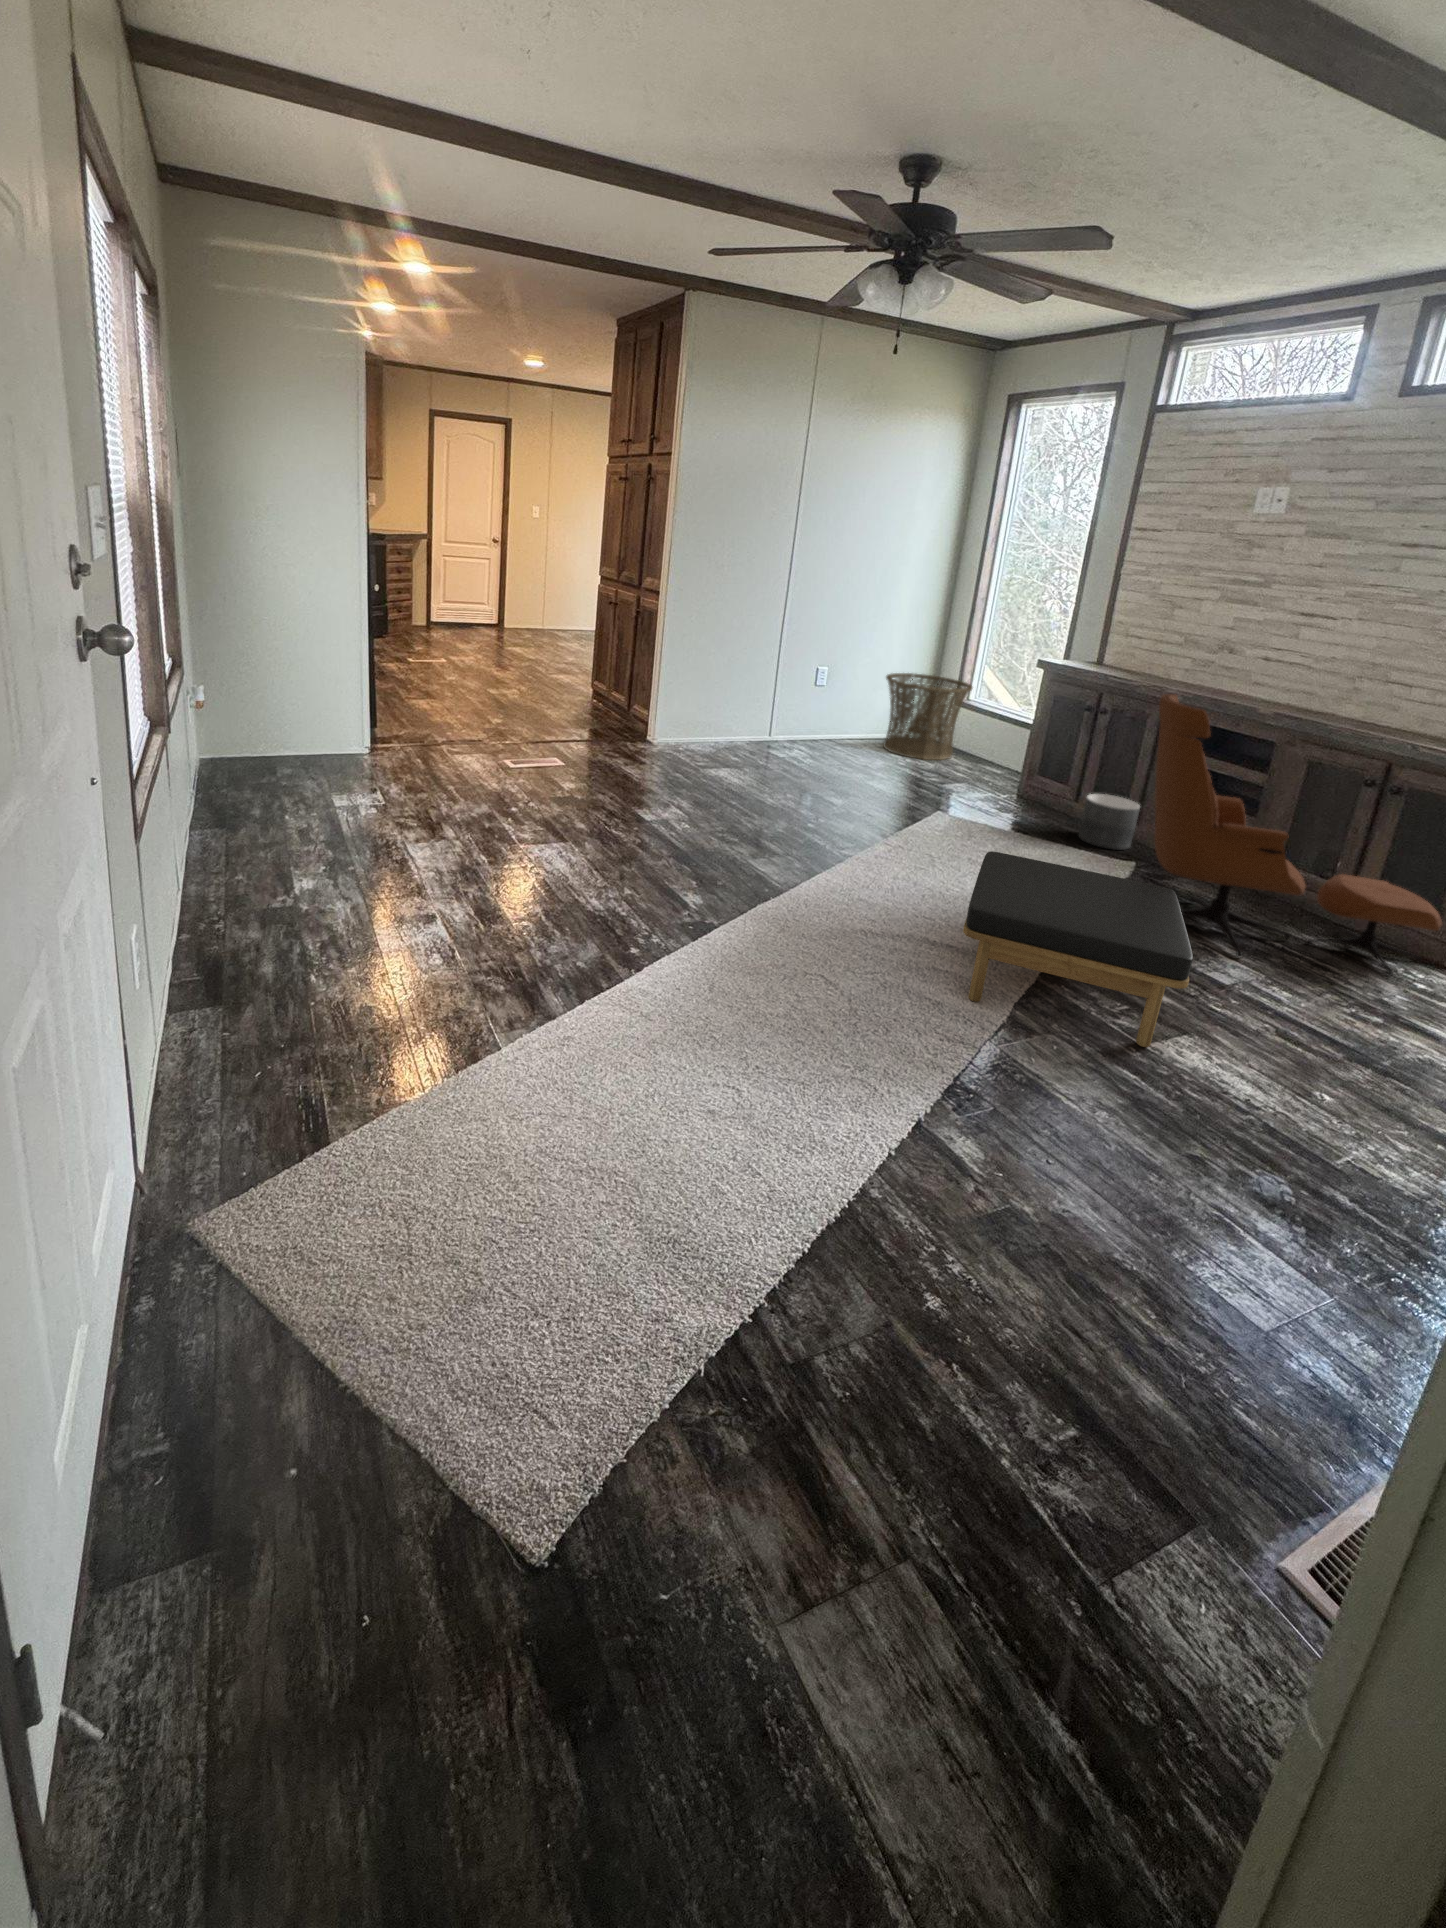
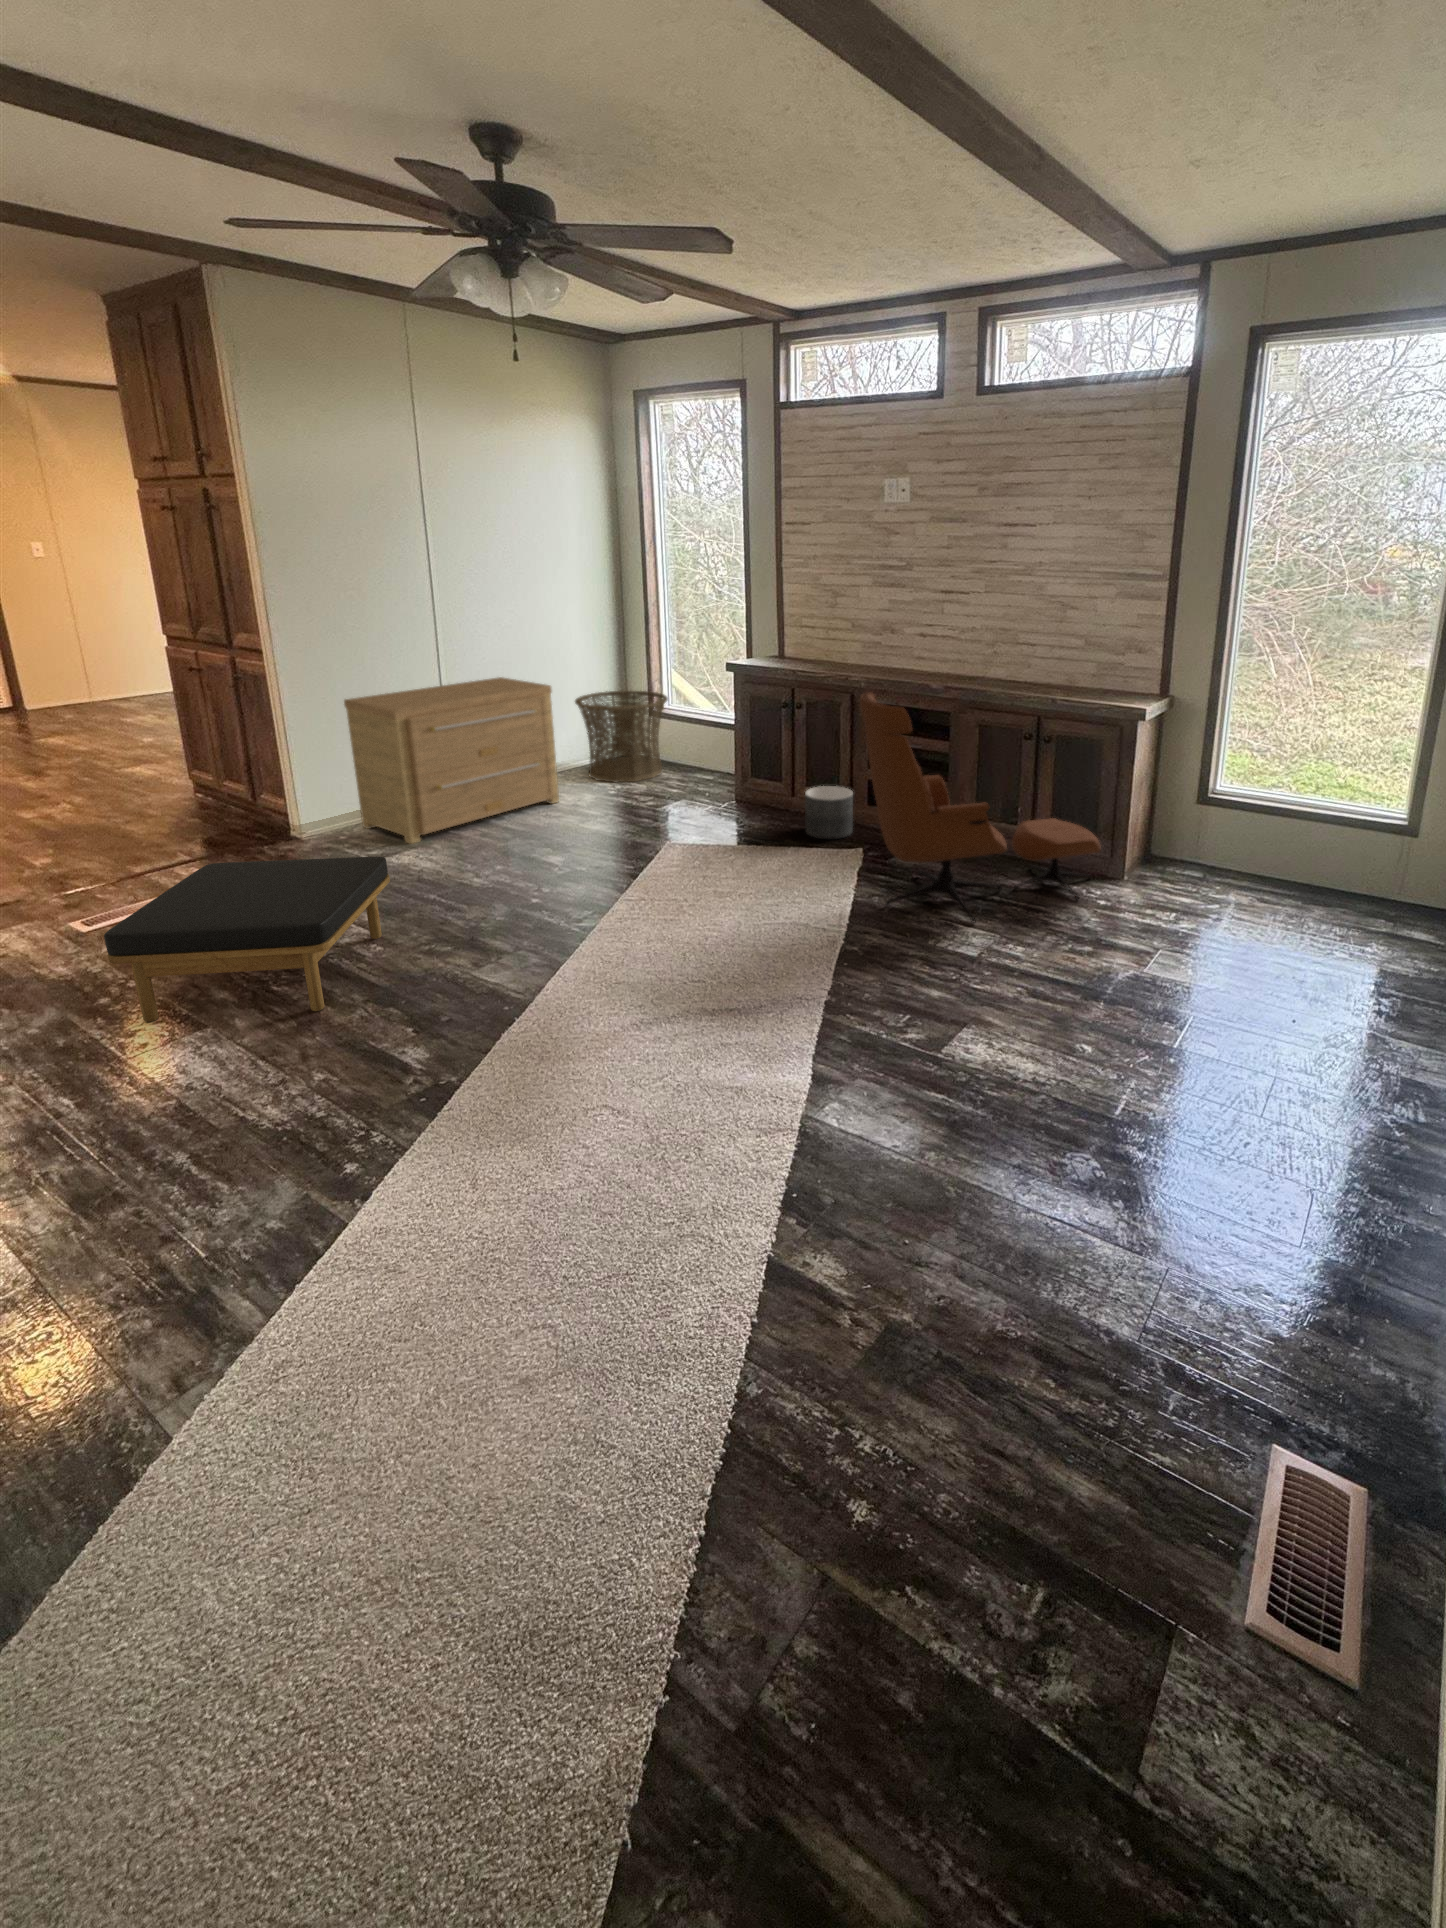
side table: none [696,639,868,764] -> present [344,677,559,844]
ottoman: present [963,851,1193,1047] -> present [104,857,390,1022]

